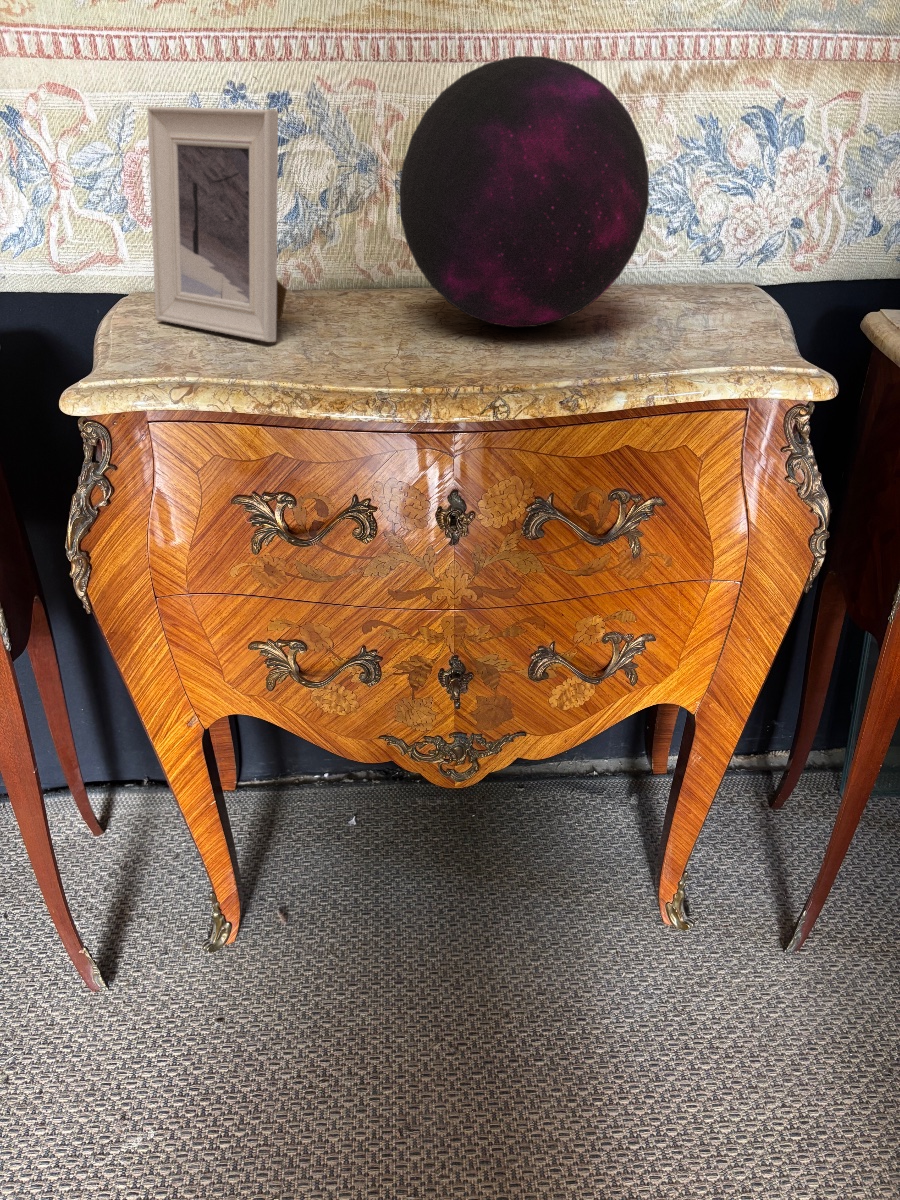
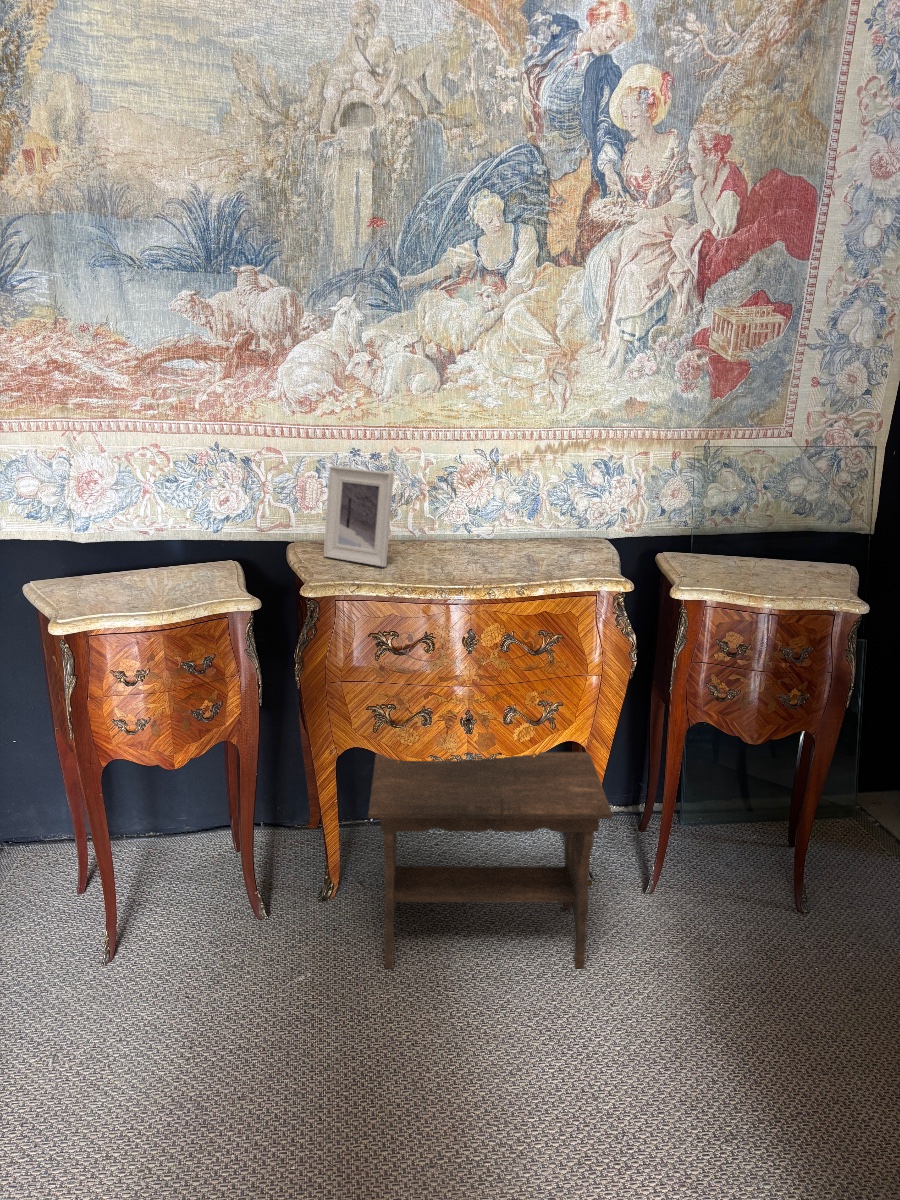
decorative orb: present [399,56,649,327] -> none [441,451,550,560]
footstool: none [223,718,759,1134] -> present [368,752,613,969]

